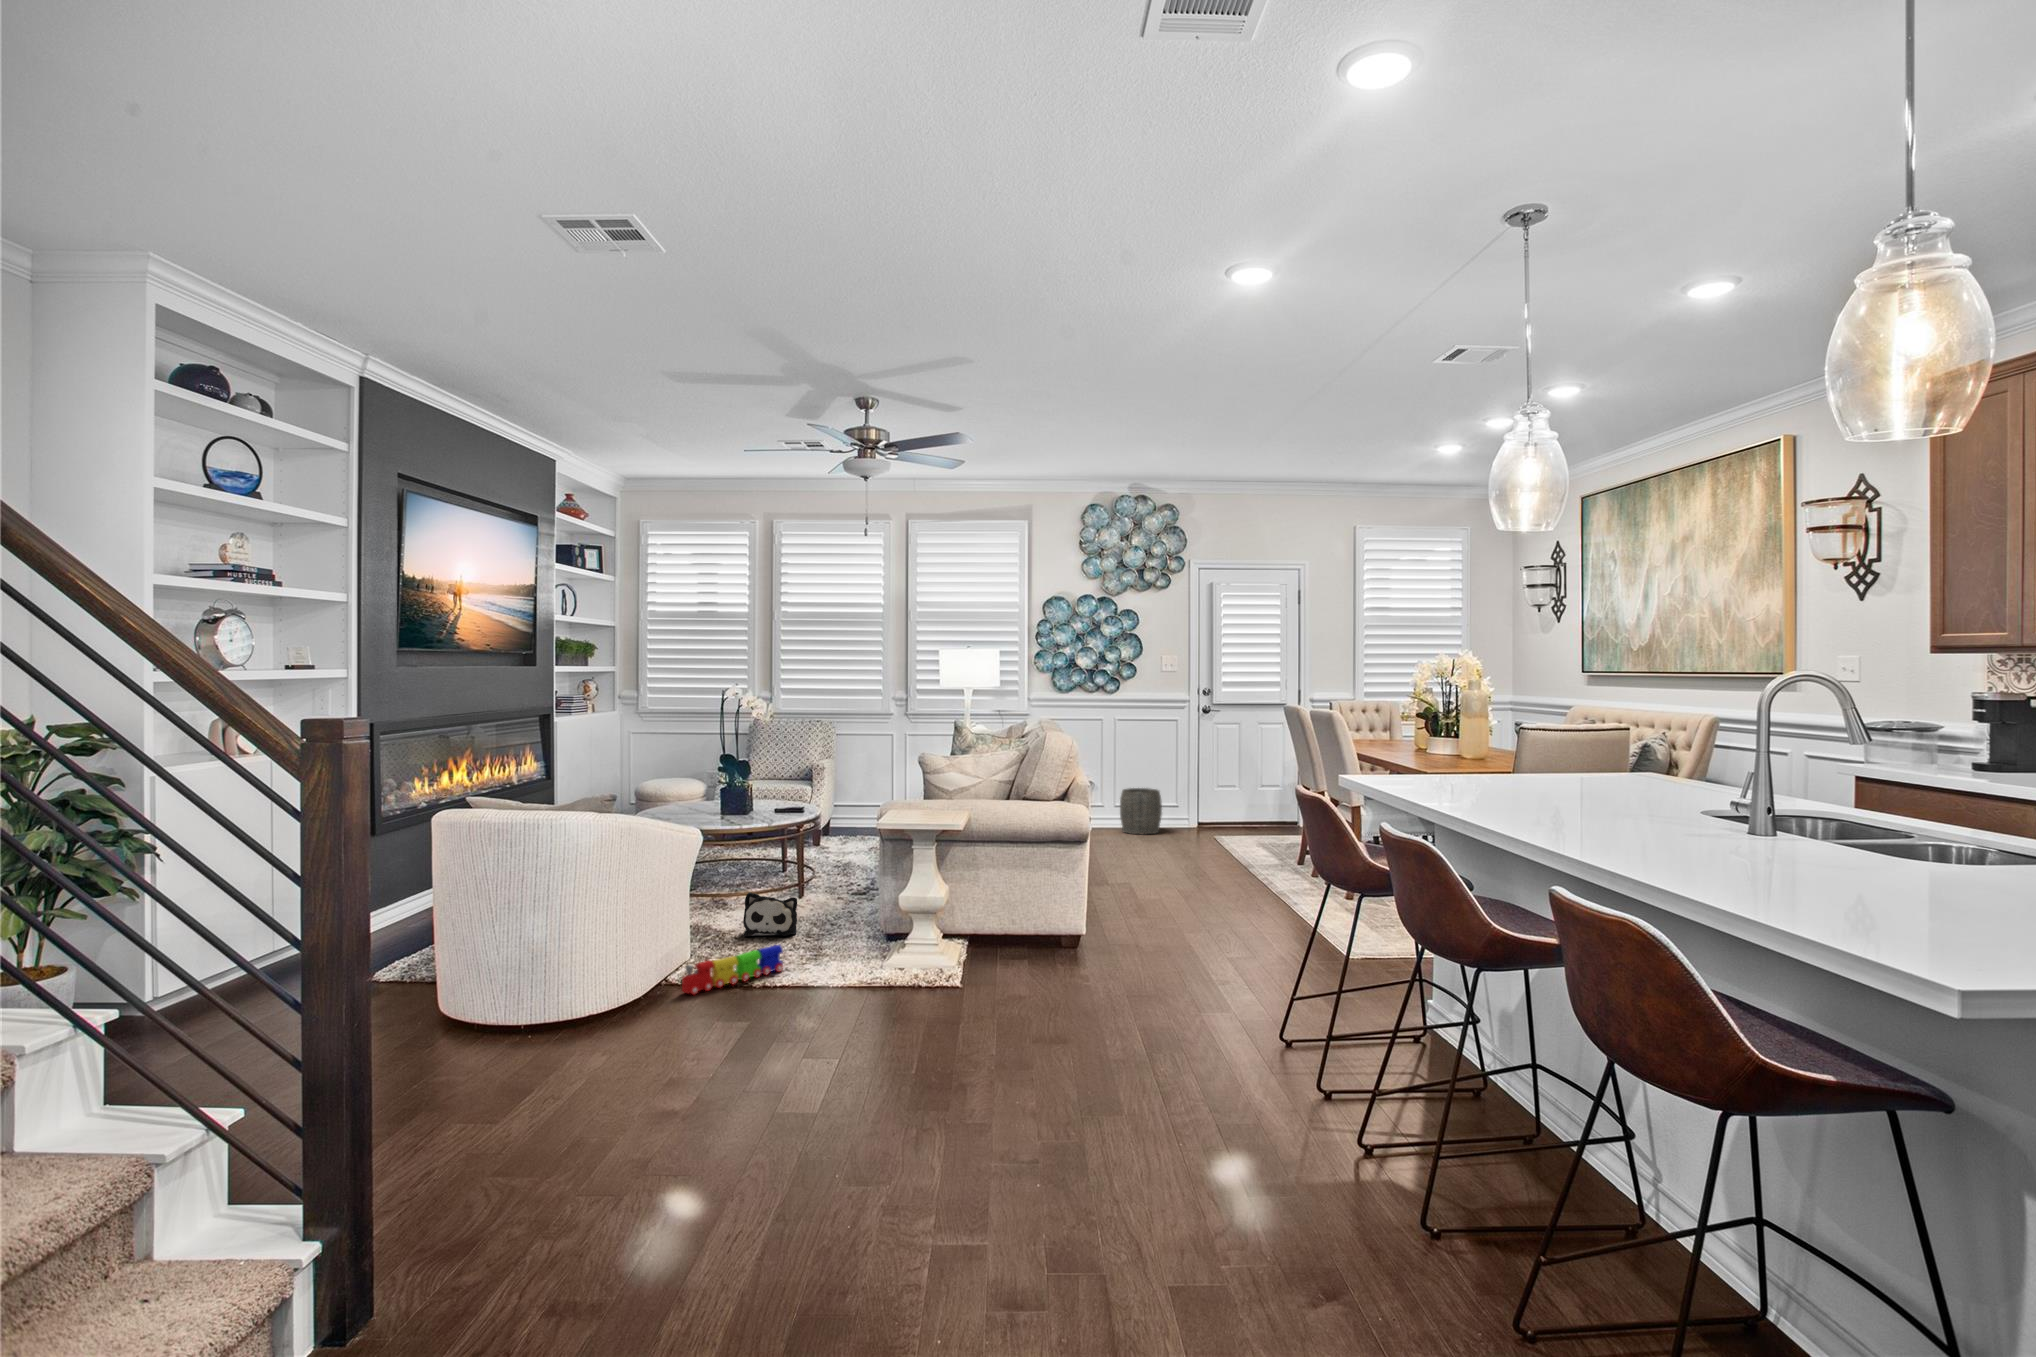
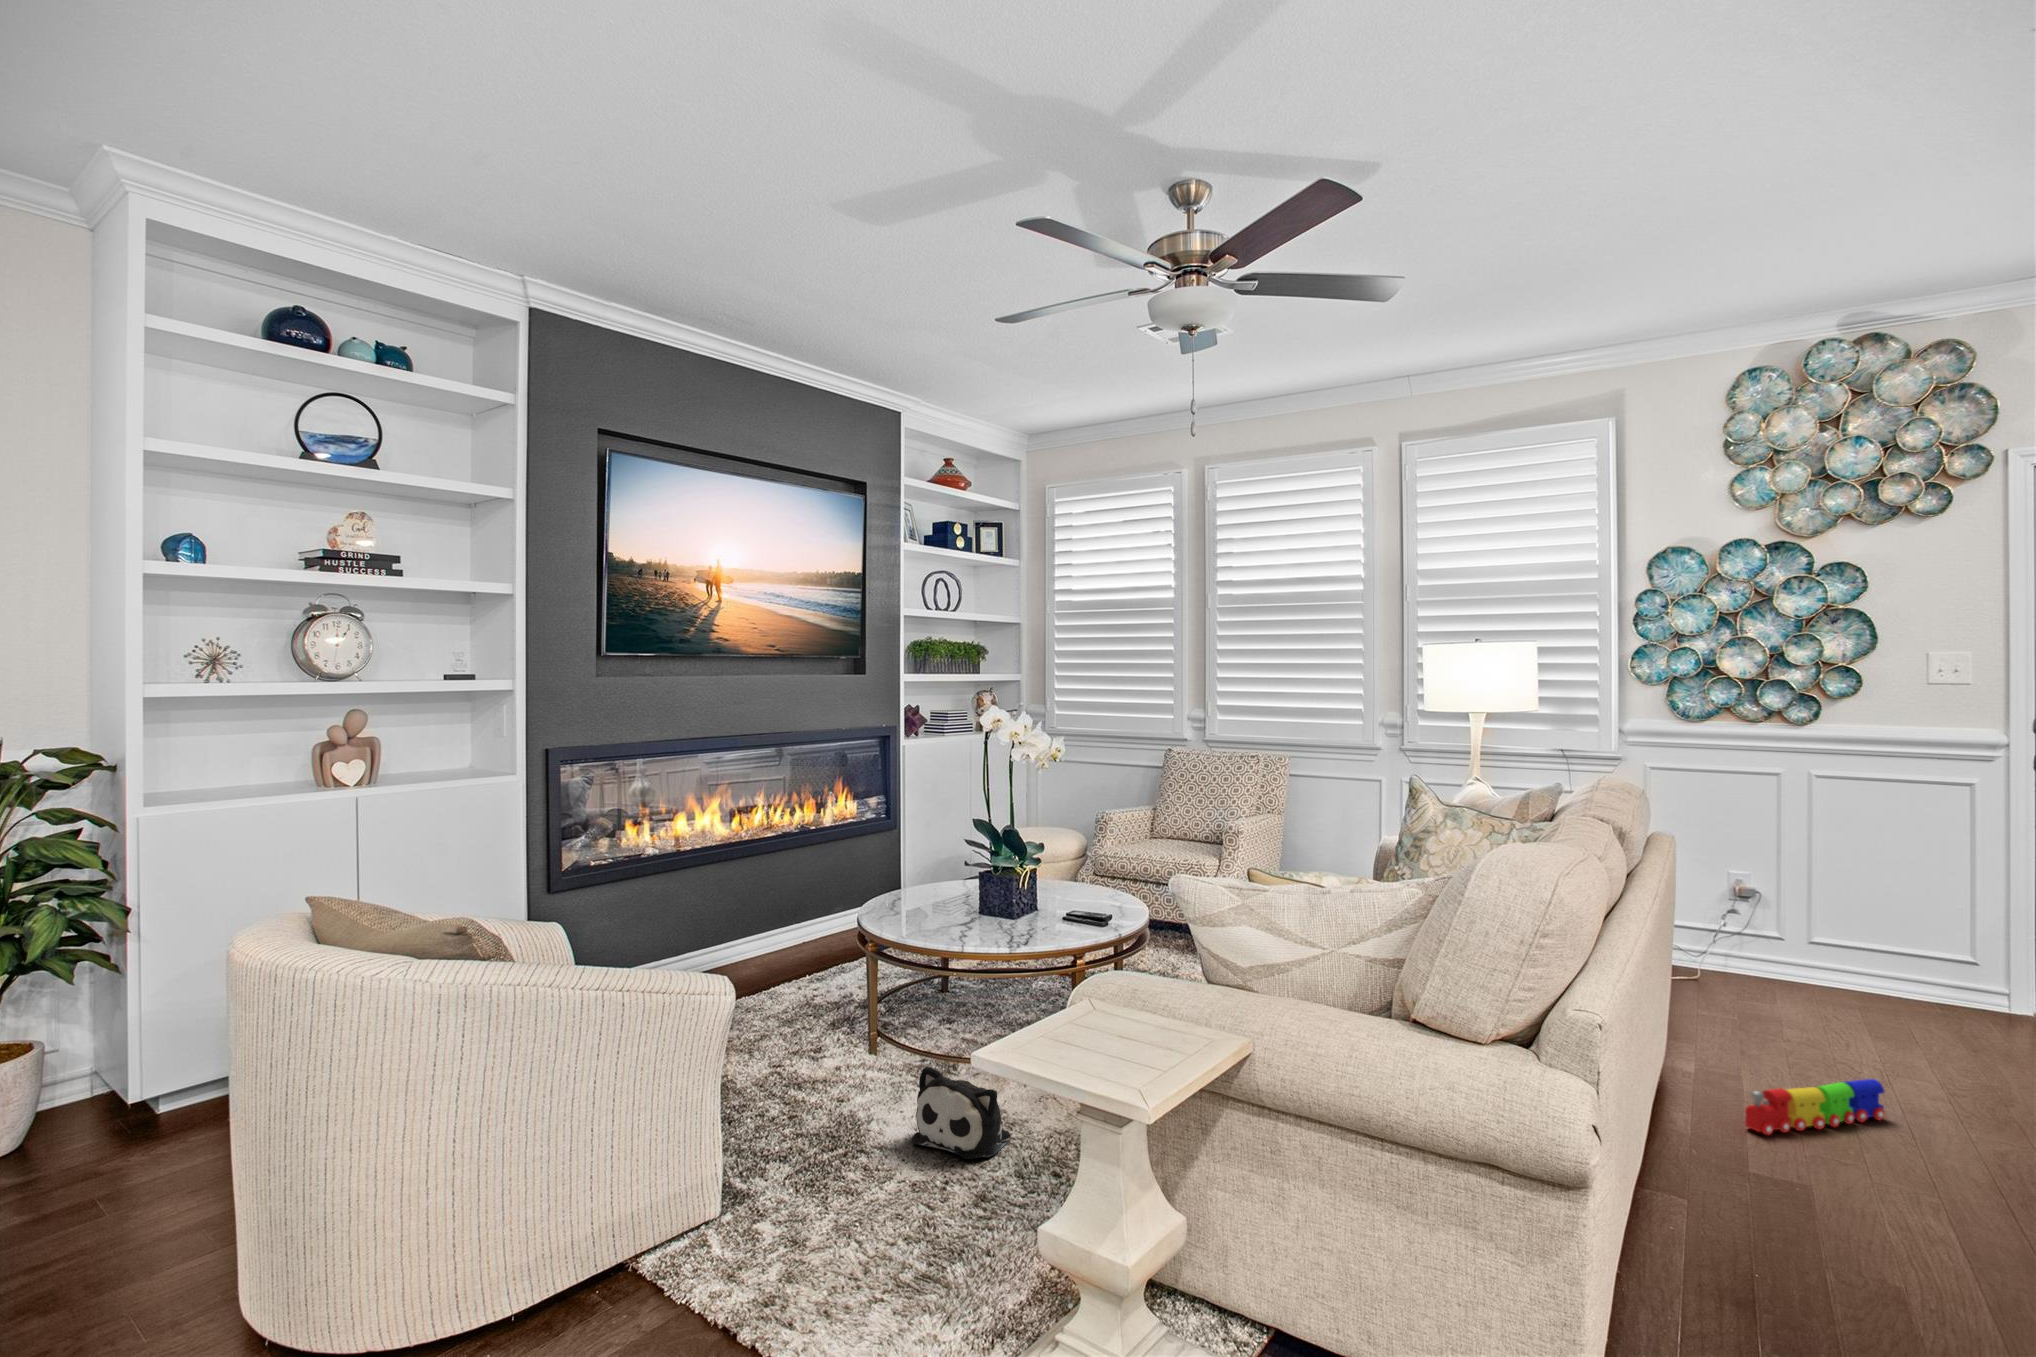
woven basket: present [1120,788,1162,834] -> none [1816,909,1920,1009]
toy train: present [682,945,783,995] -> present [1745,1079,1885,1135]

